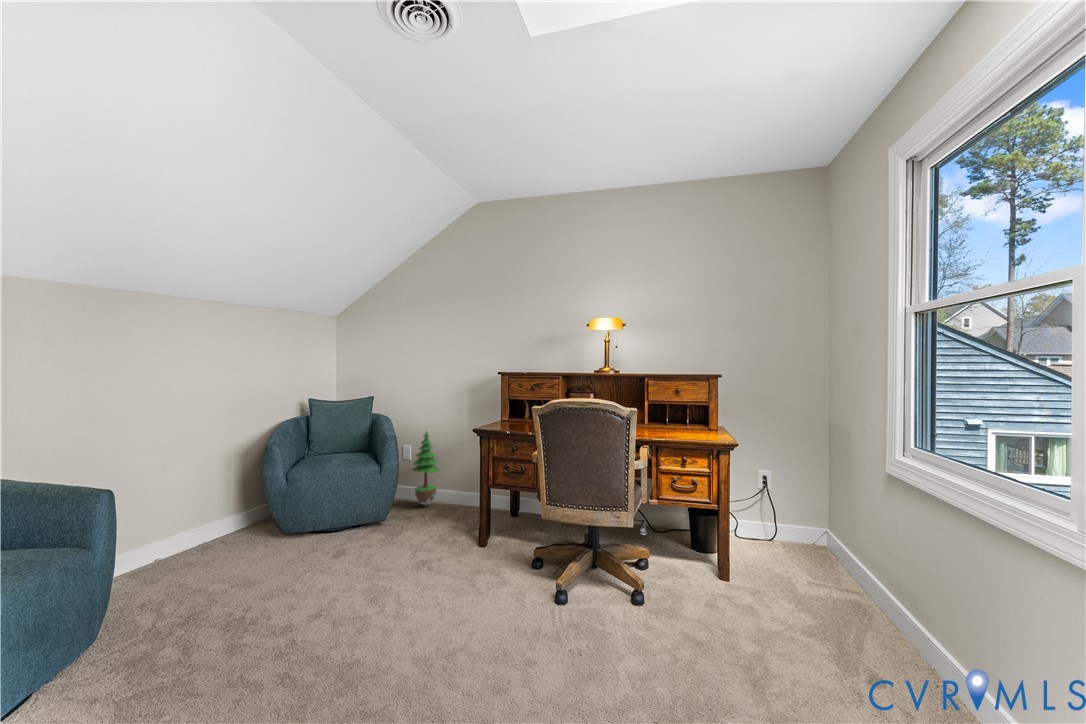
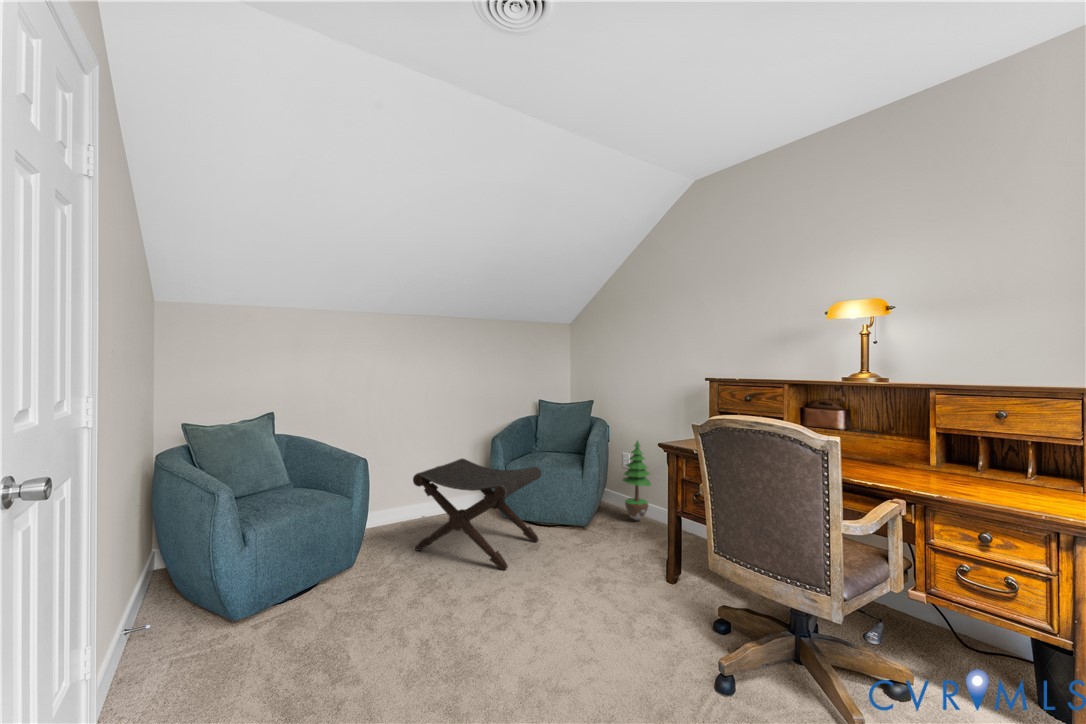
footstool: none [179,469,344,597] -> present [413,459,541,570]

